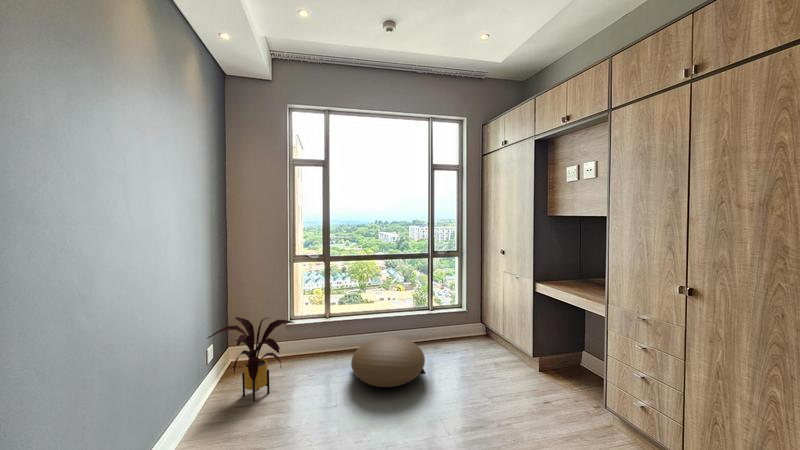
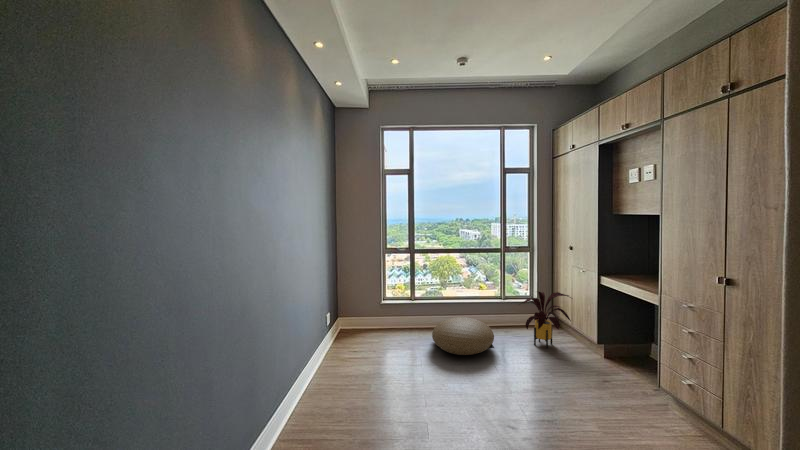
house plant: present [208,317,294,402] -> present [522,292,571,348]

